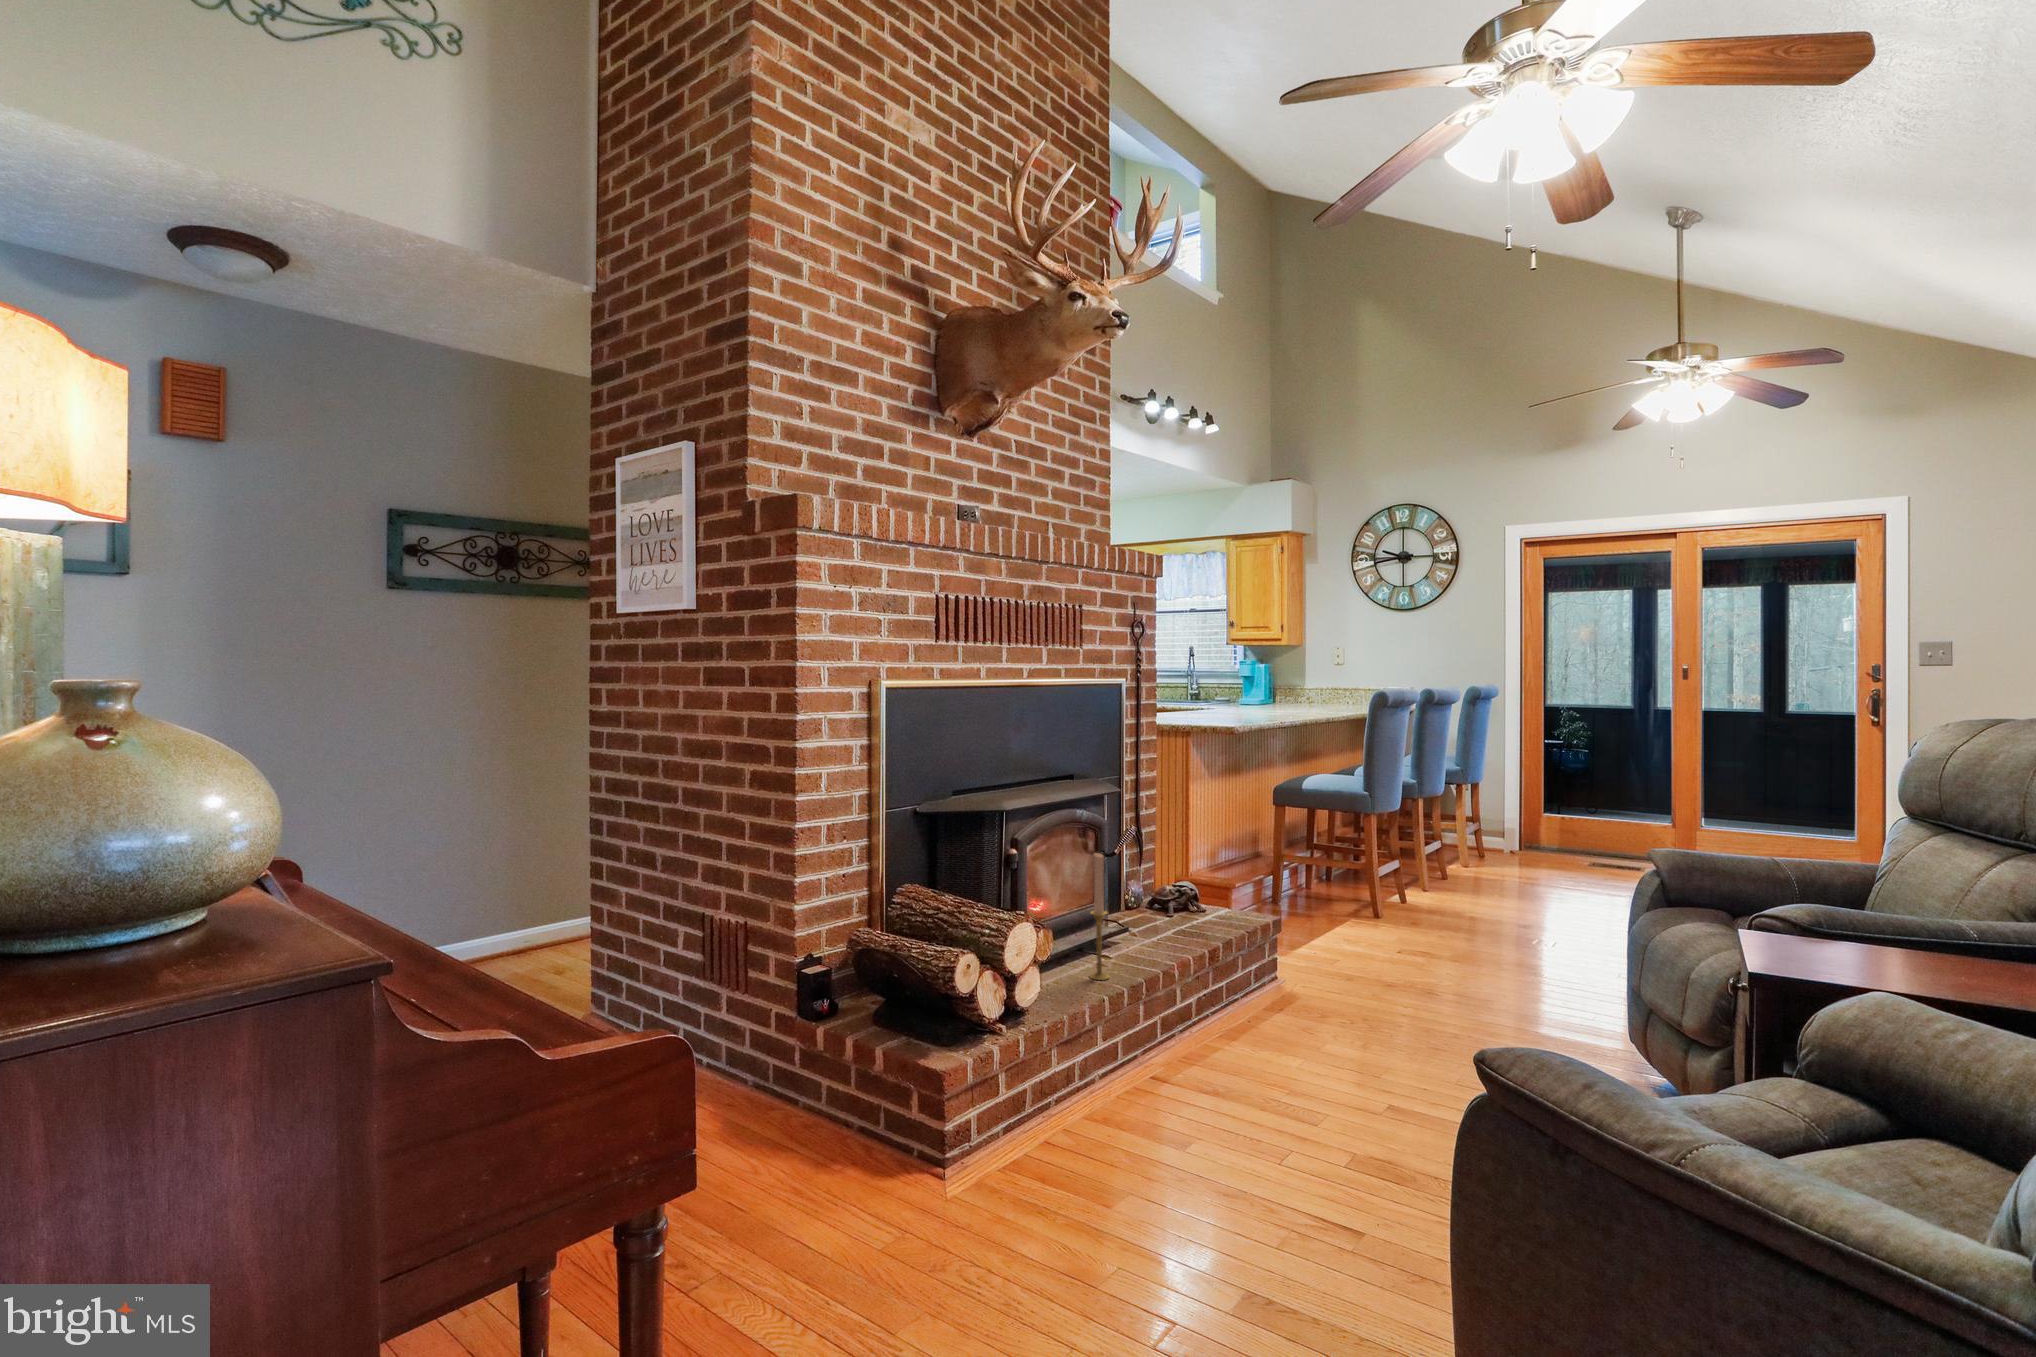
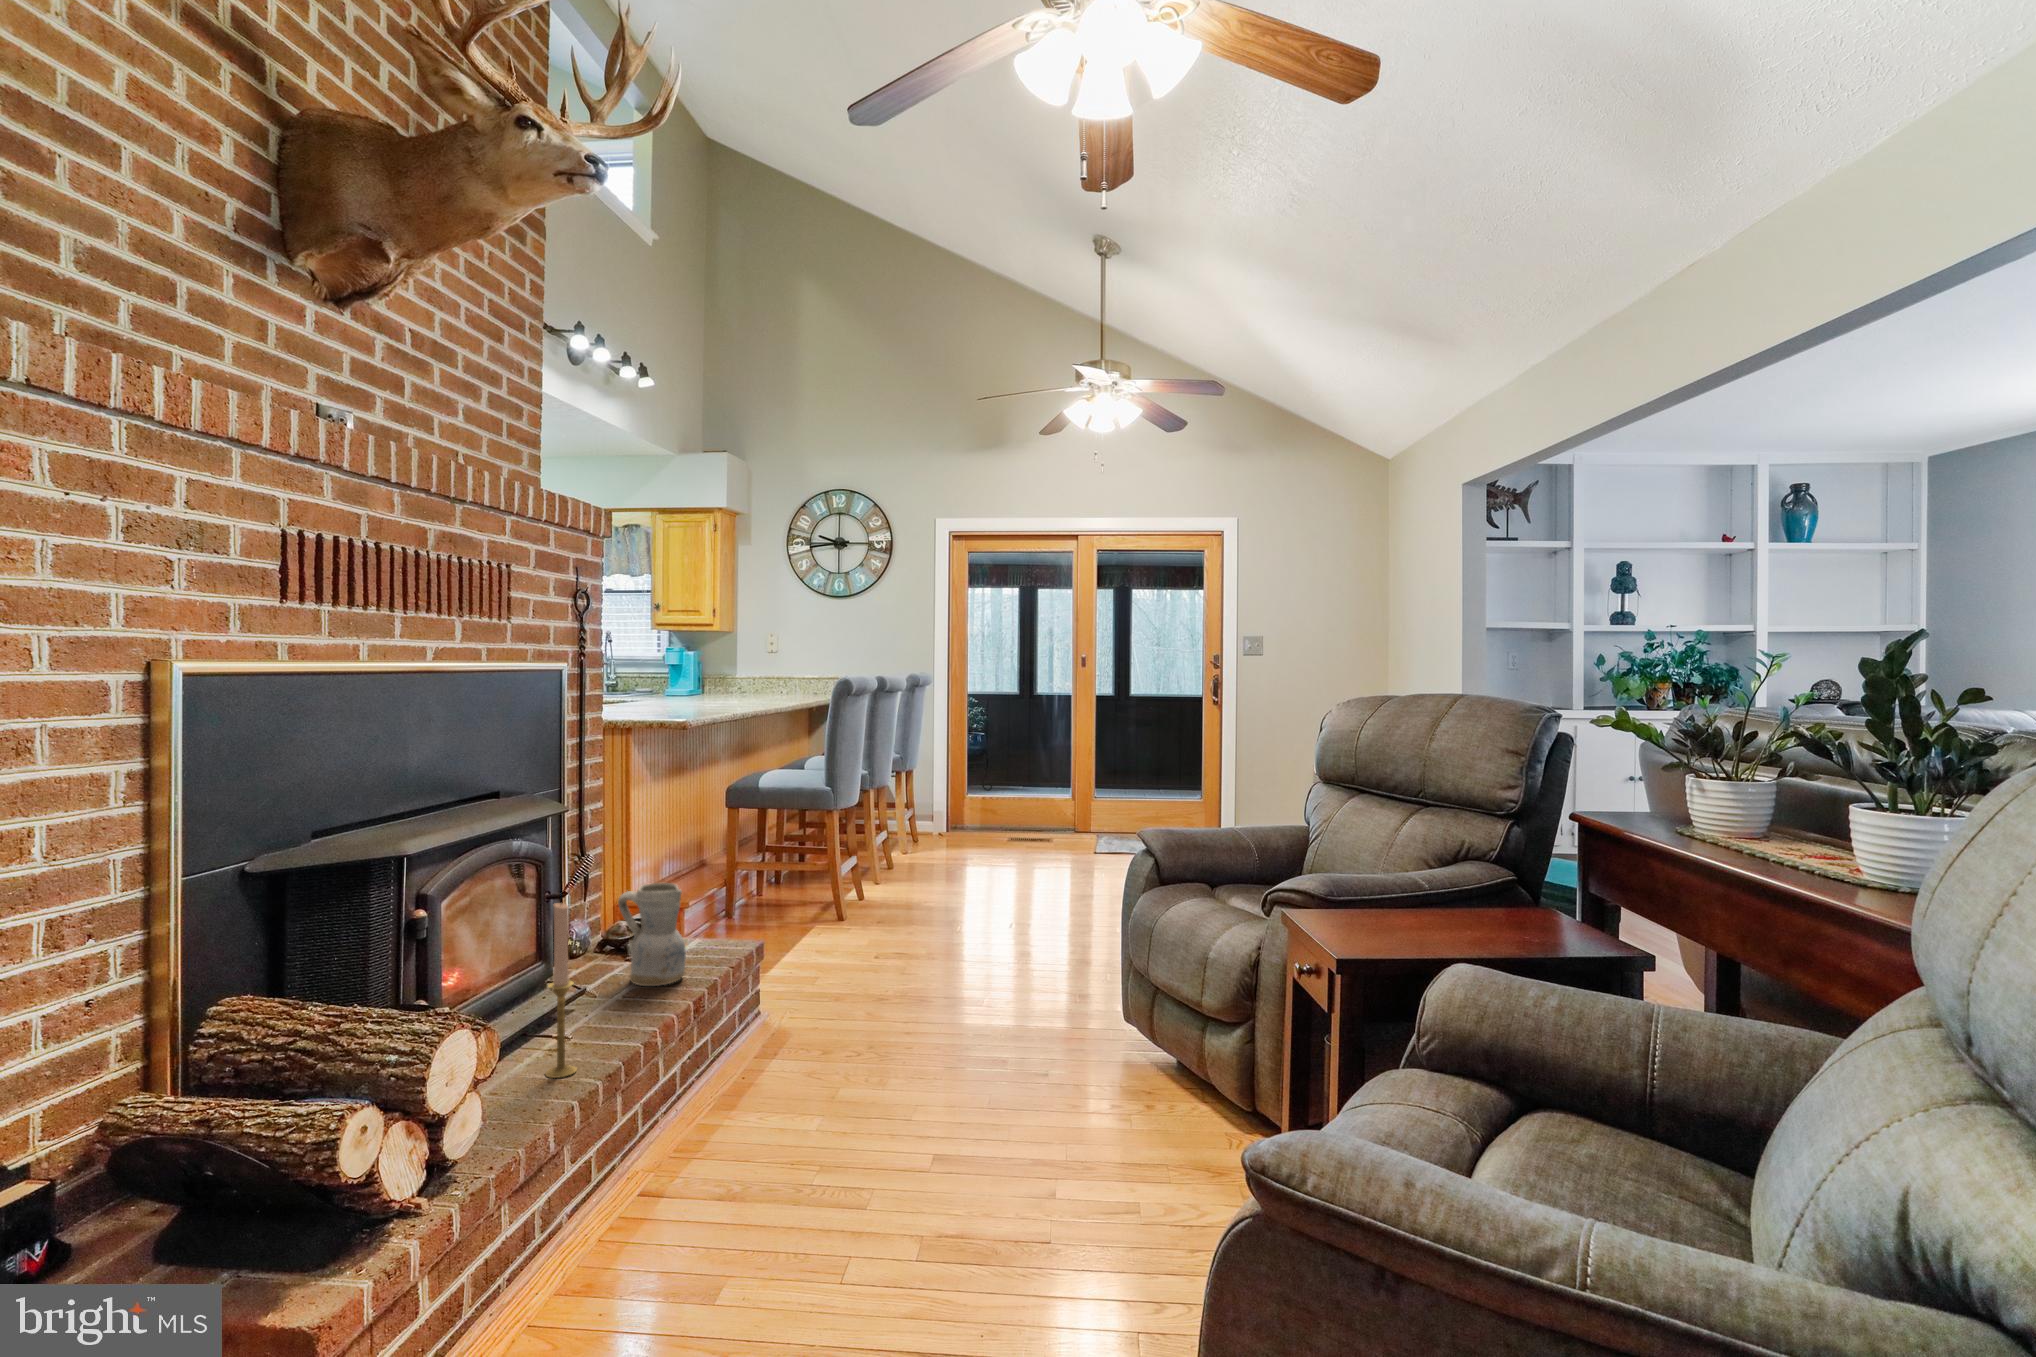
ceramic pitcher: none [1155,854,1206,935] -> present [618,883,686,986]

